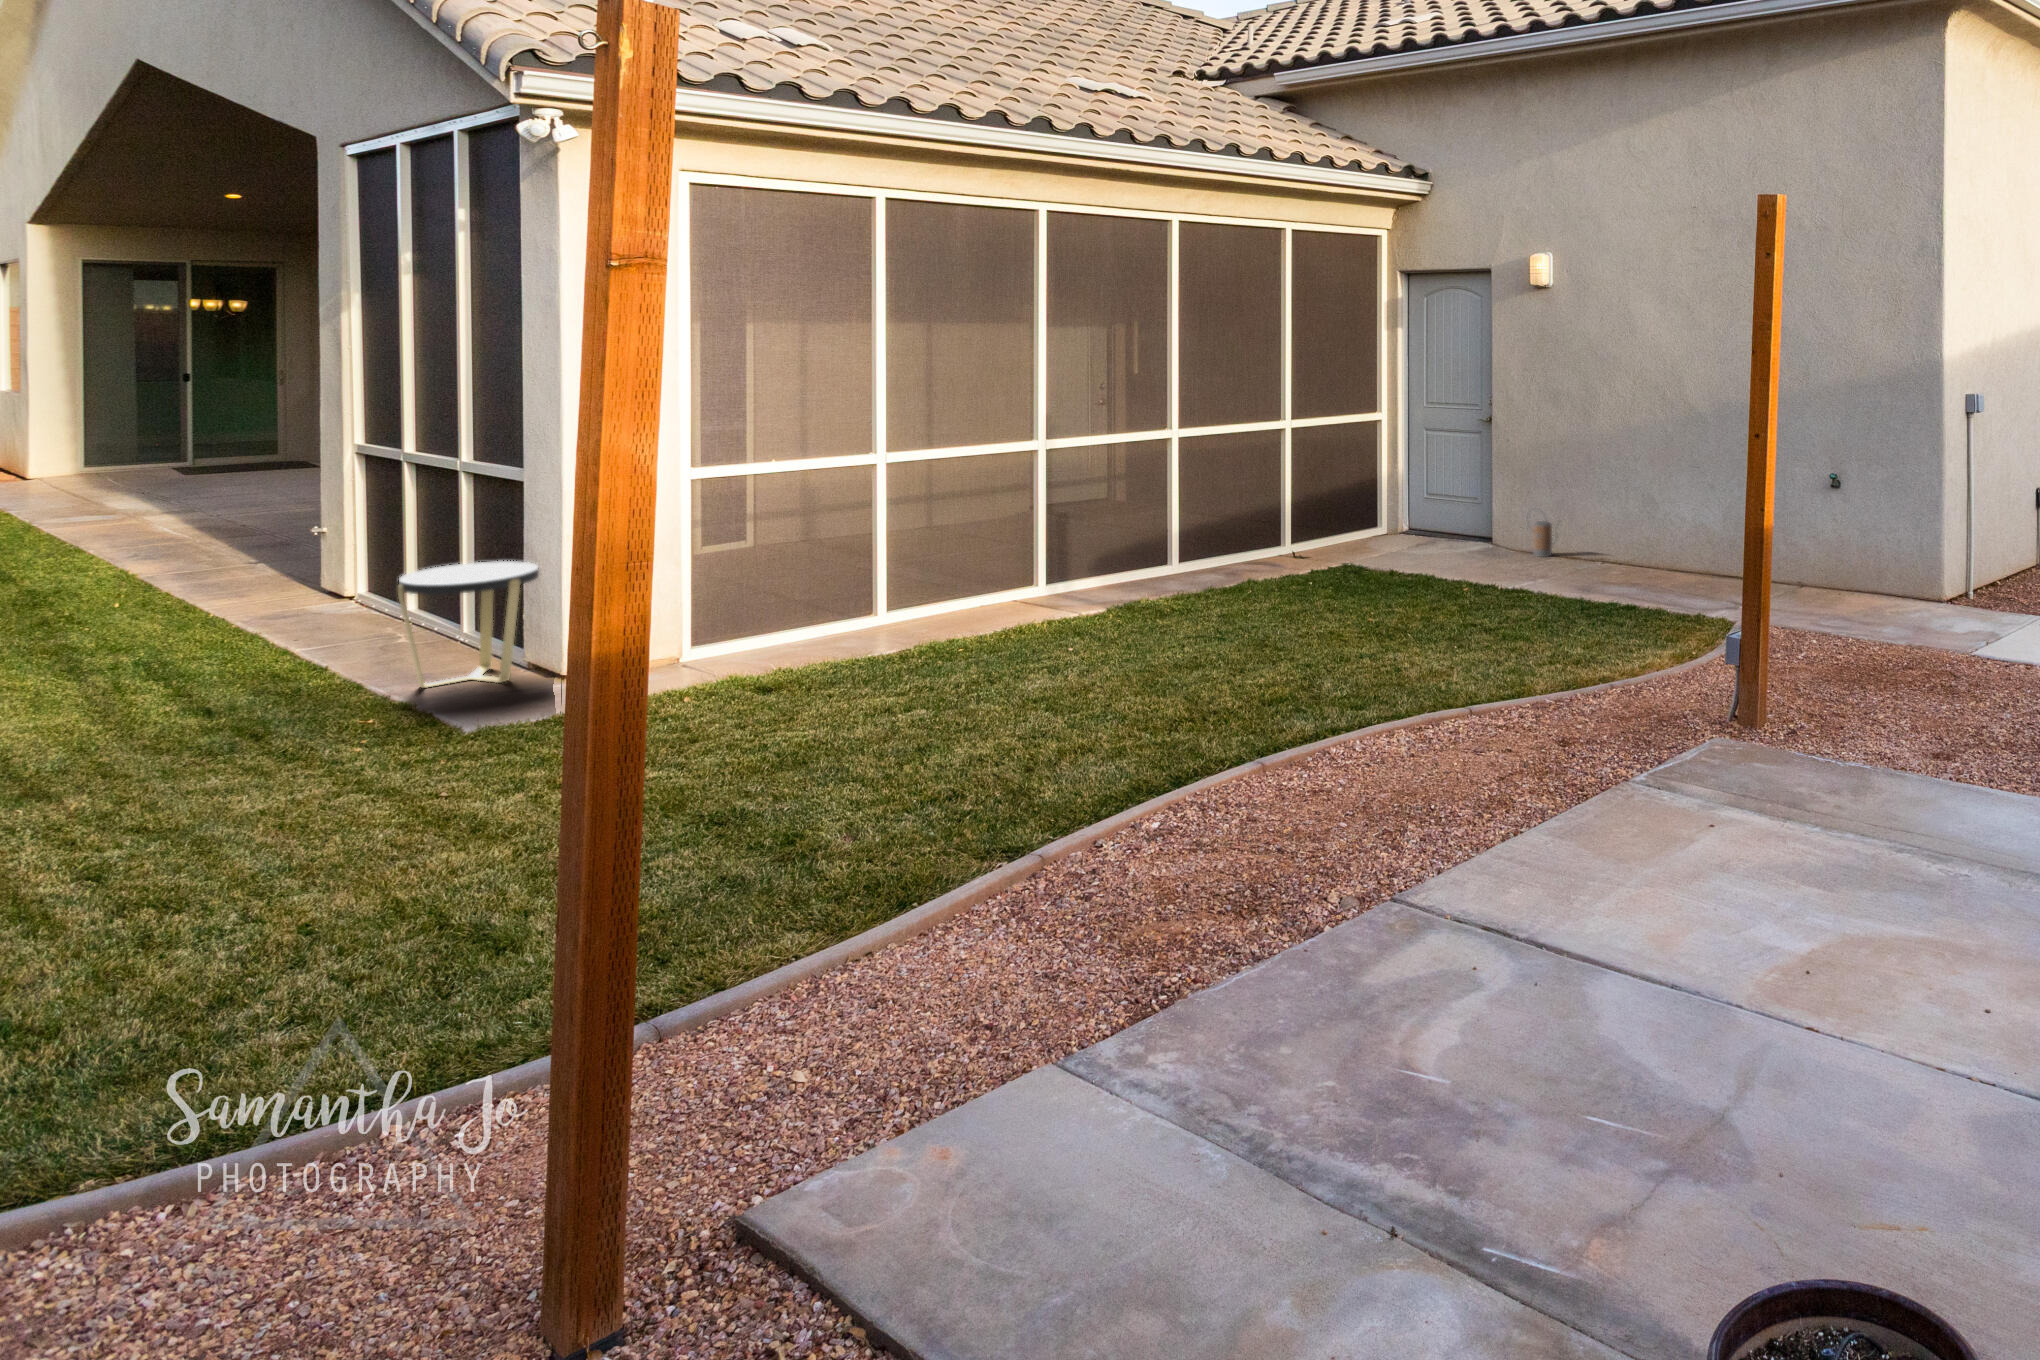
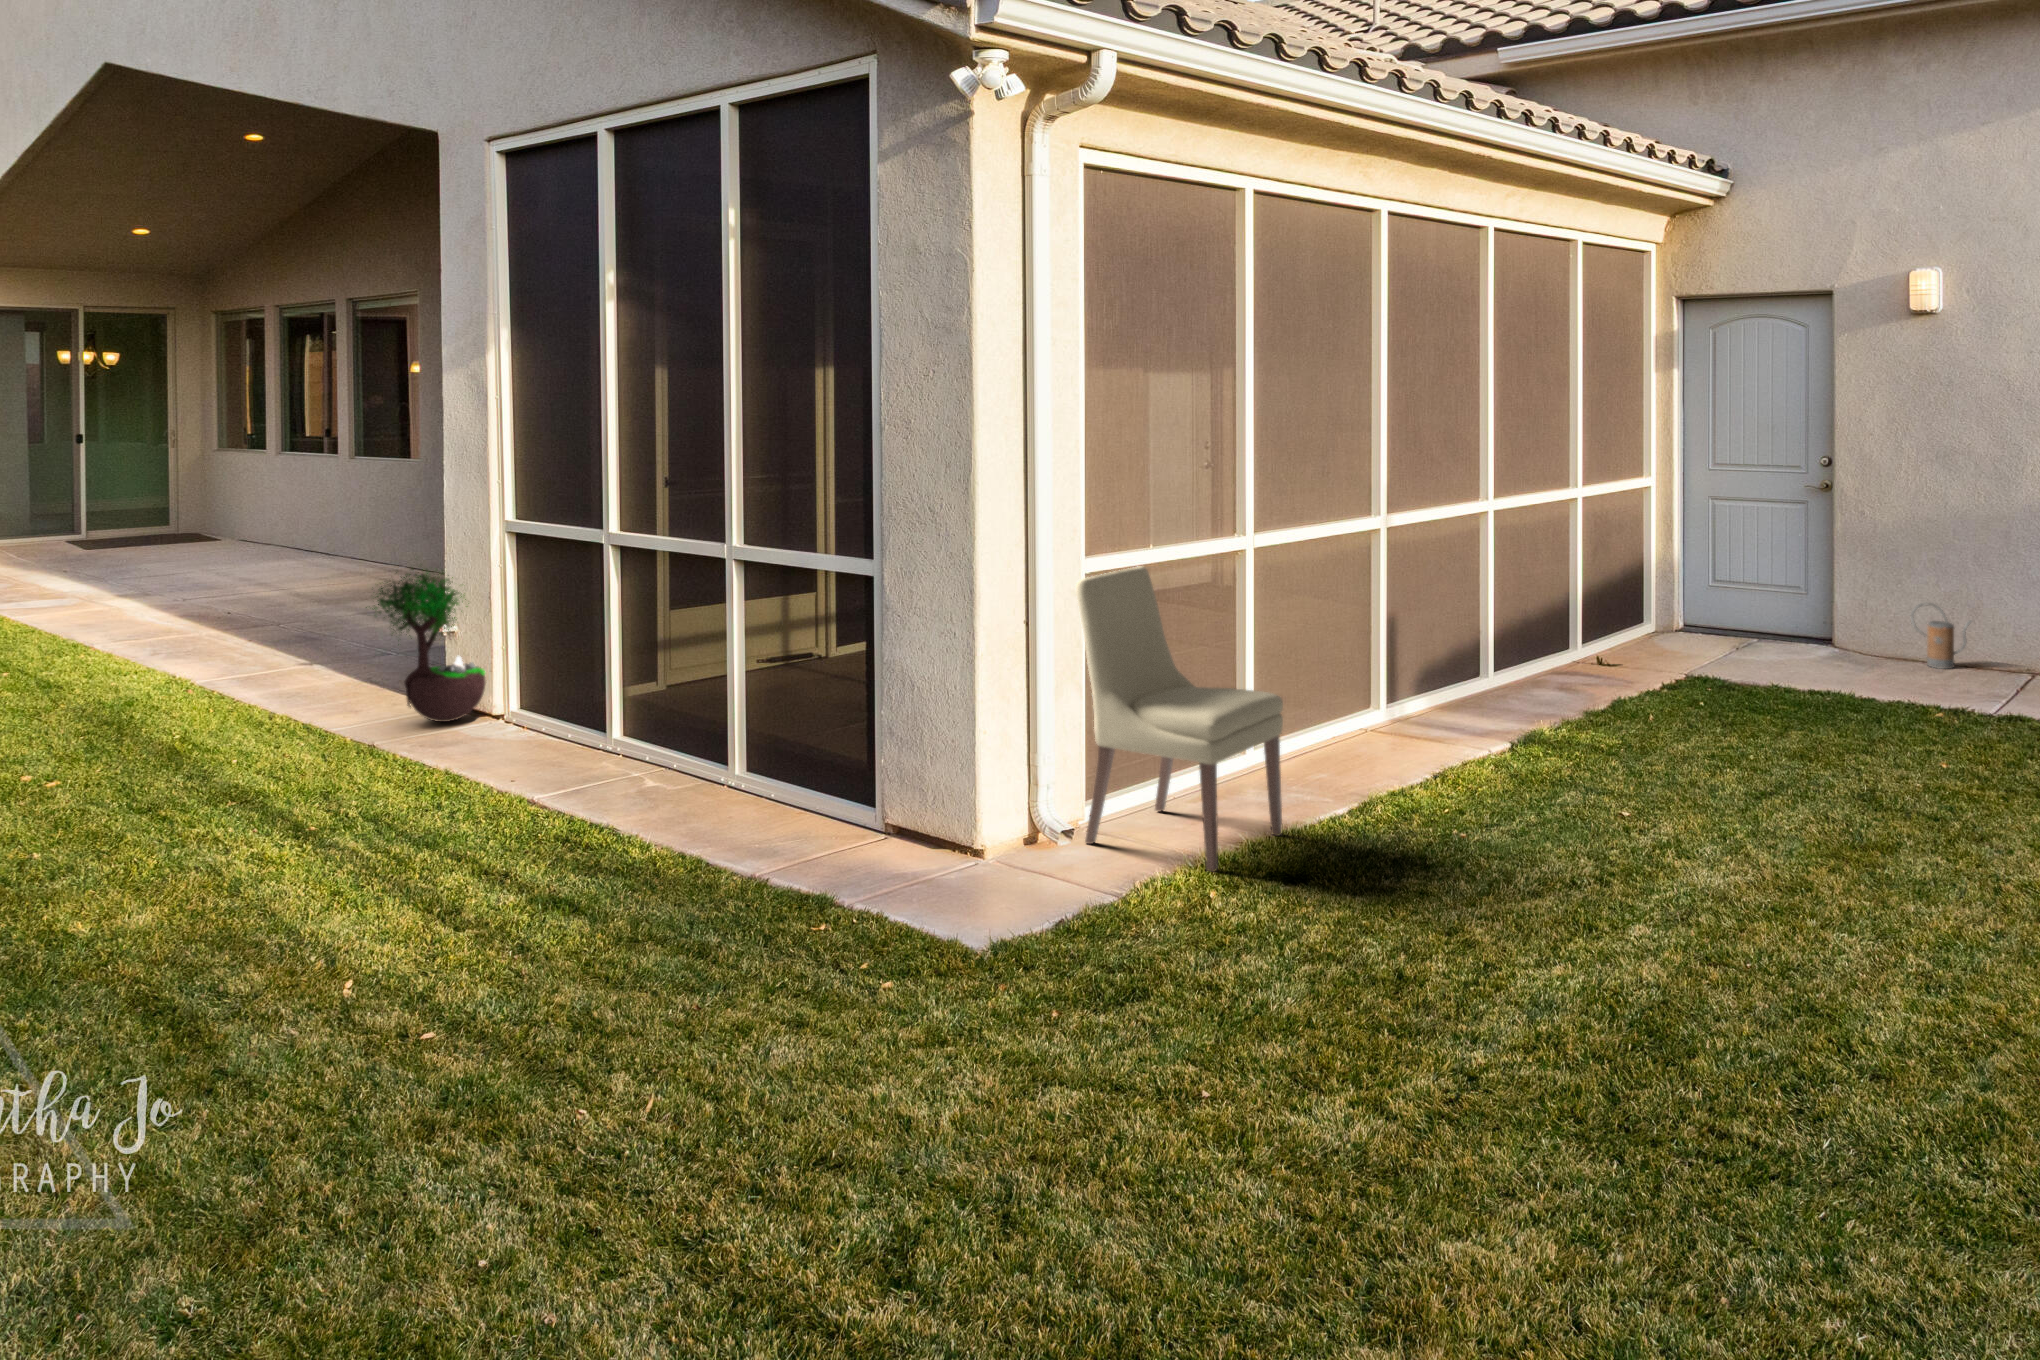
potted tree: none [240,469,350,596] -> present [366,568,486,722]
chair: none [672,473,829,684] -> present [1076,566,1283,872]
side table: present [398,561,539,688] -> none [752,691,912,876]

